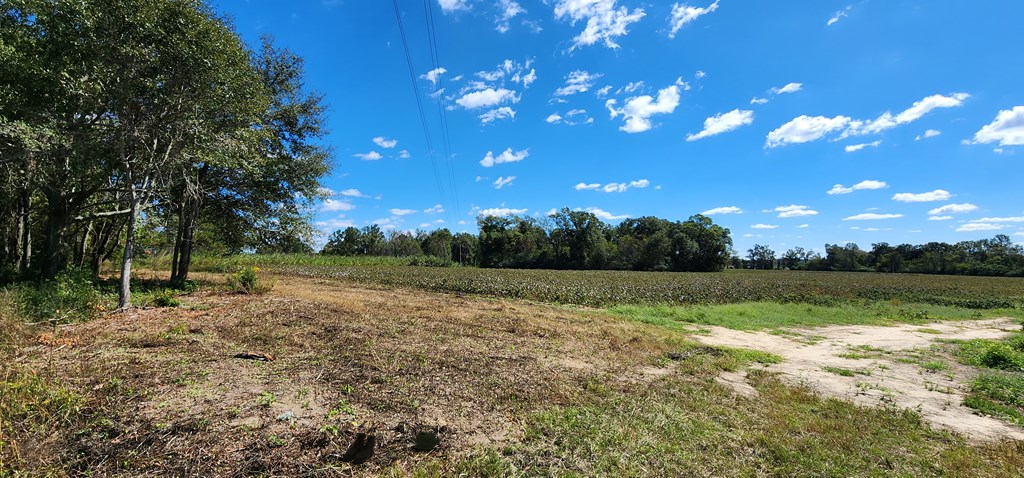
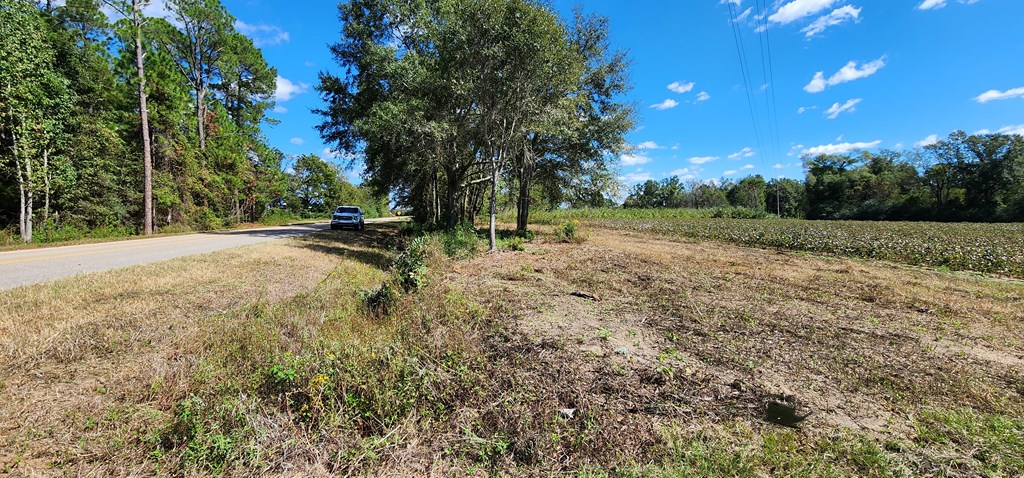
boots: present [343,432,376,464] -> none [682,383,716,416]

